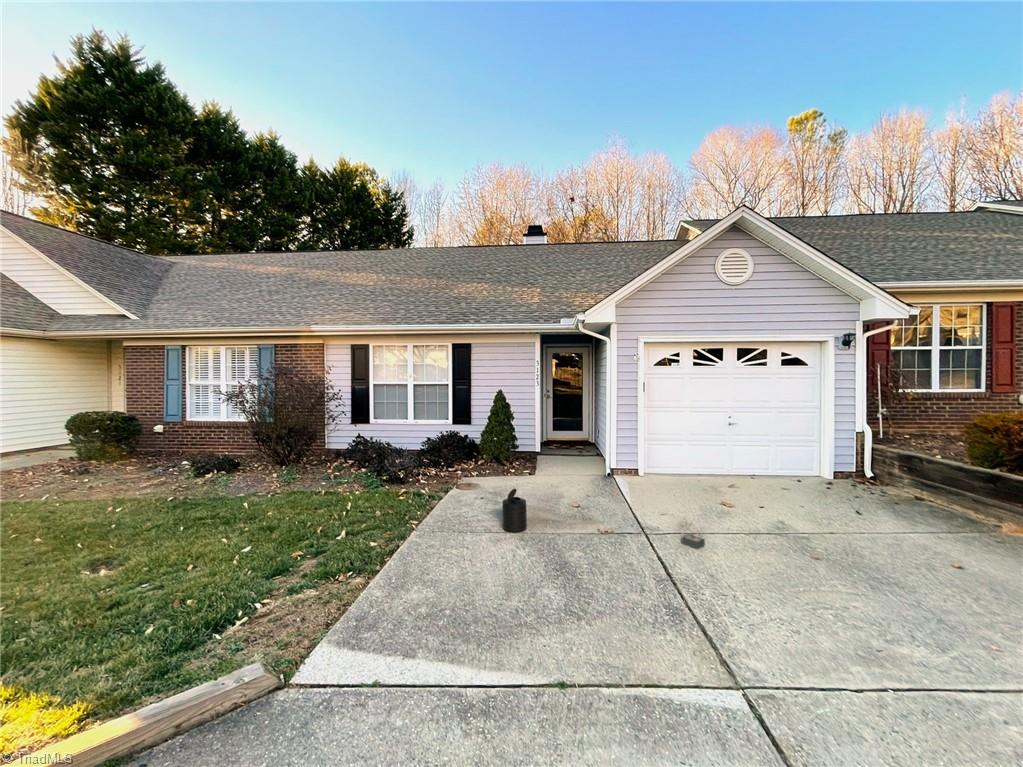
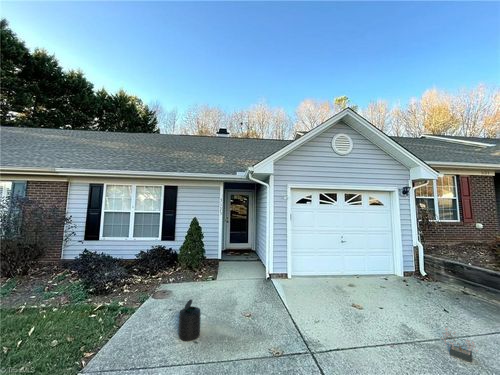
decorative plant: present [677,517,705,549] -> present [443,328,478,363]

